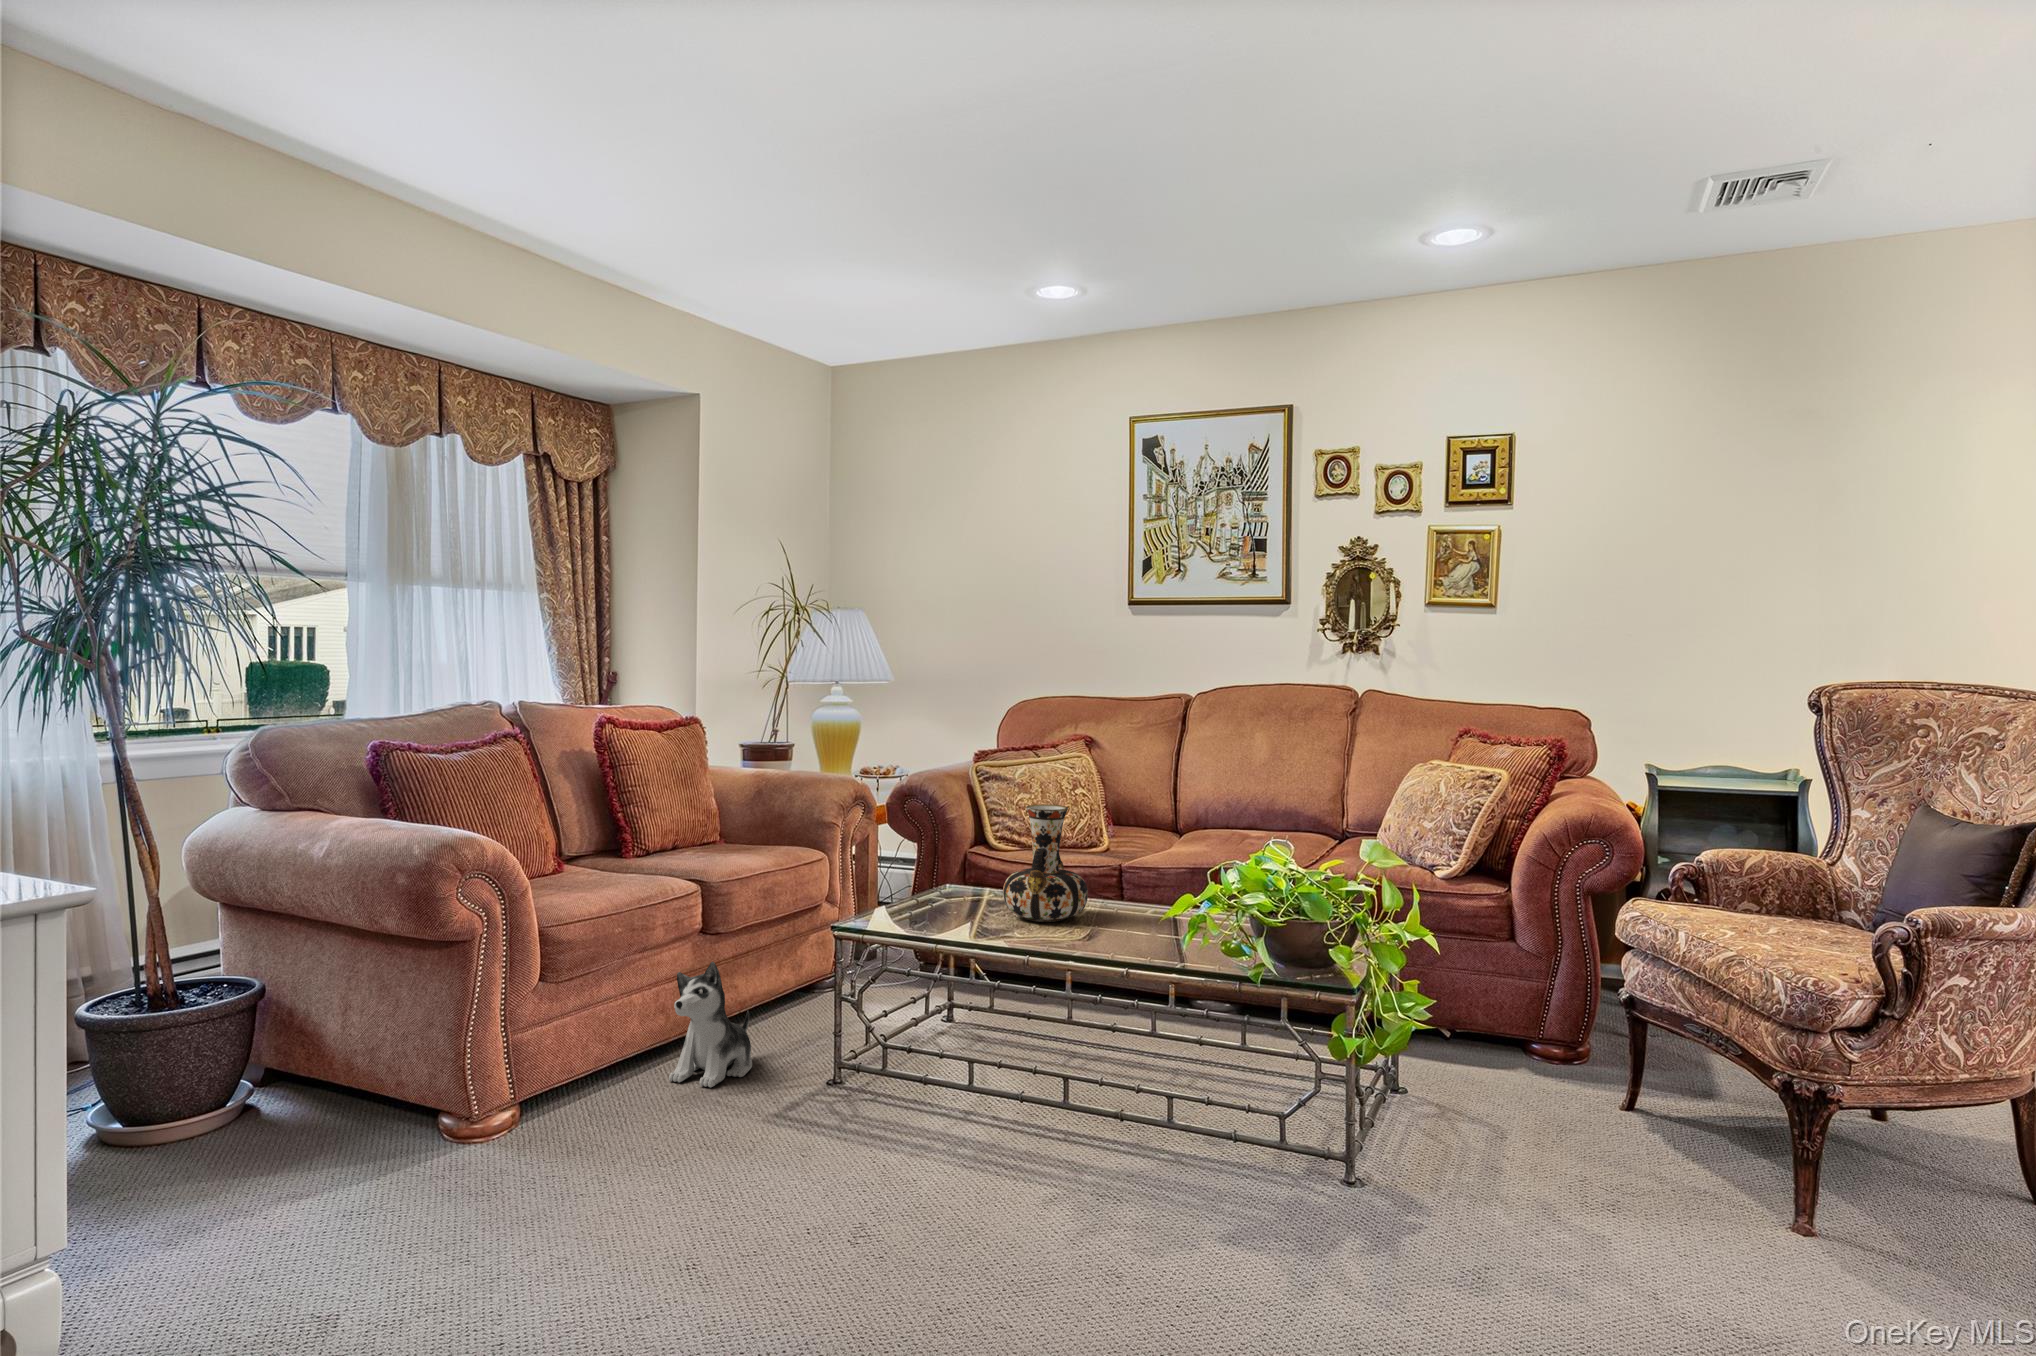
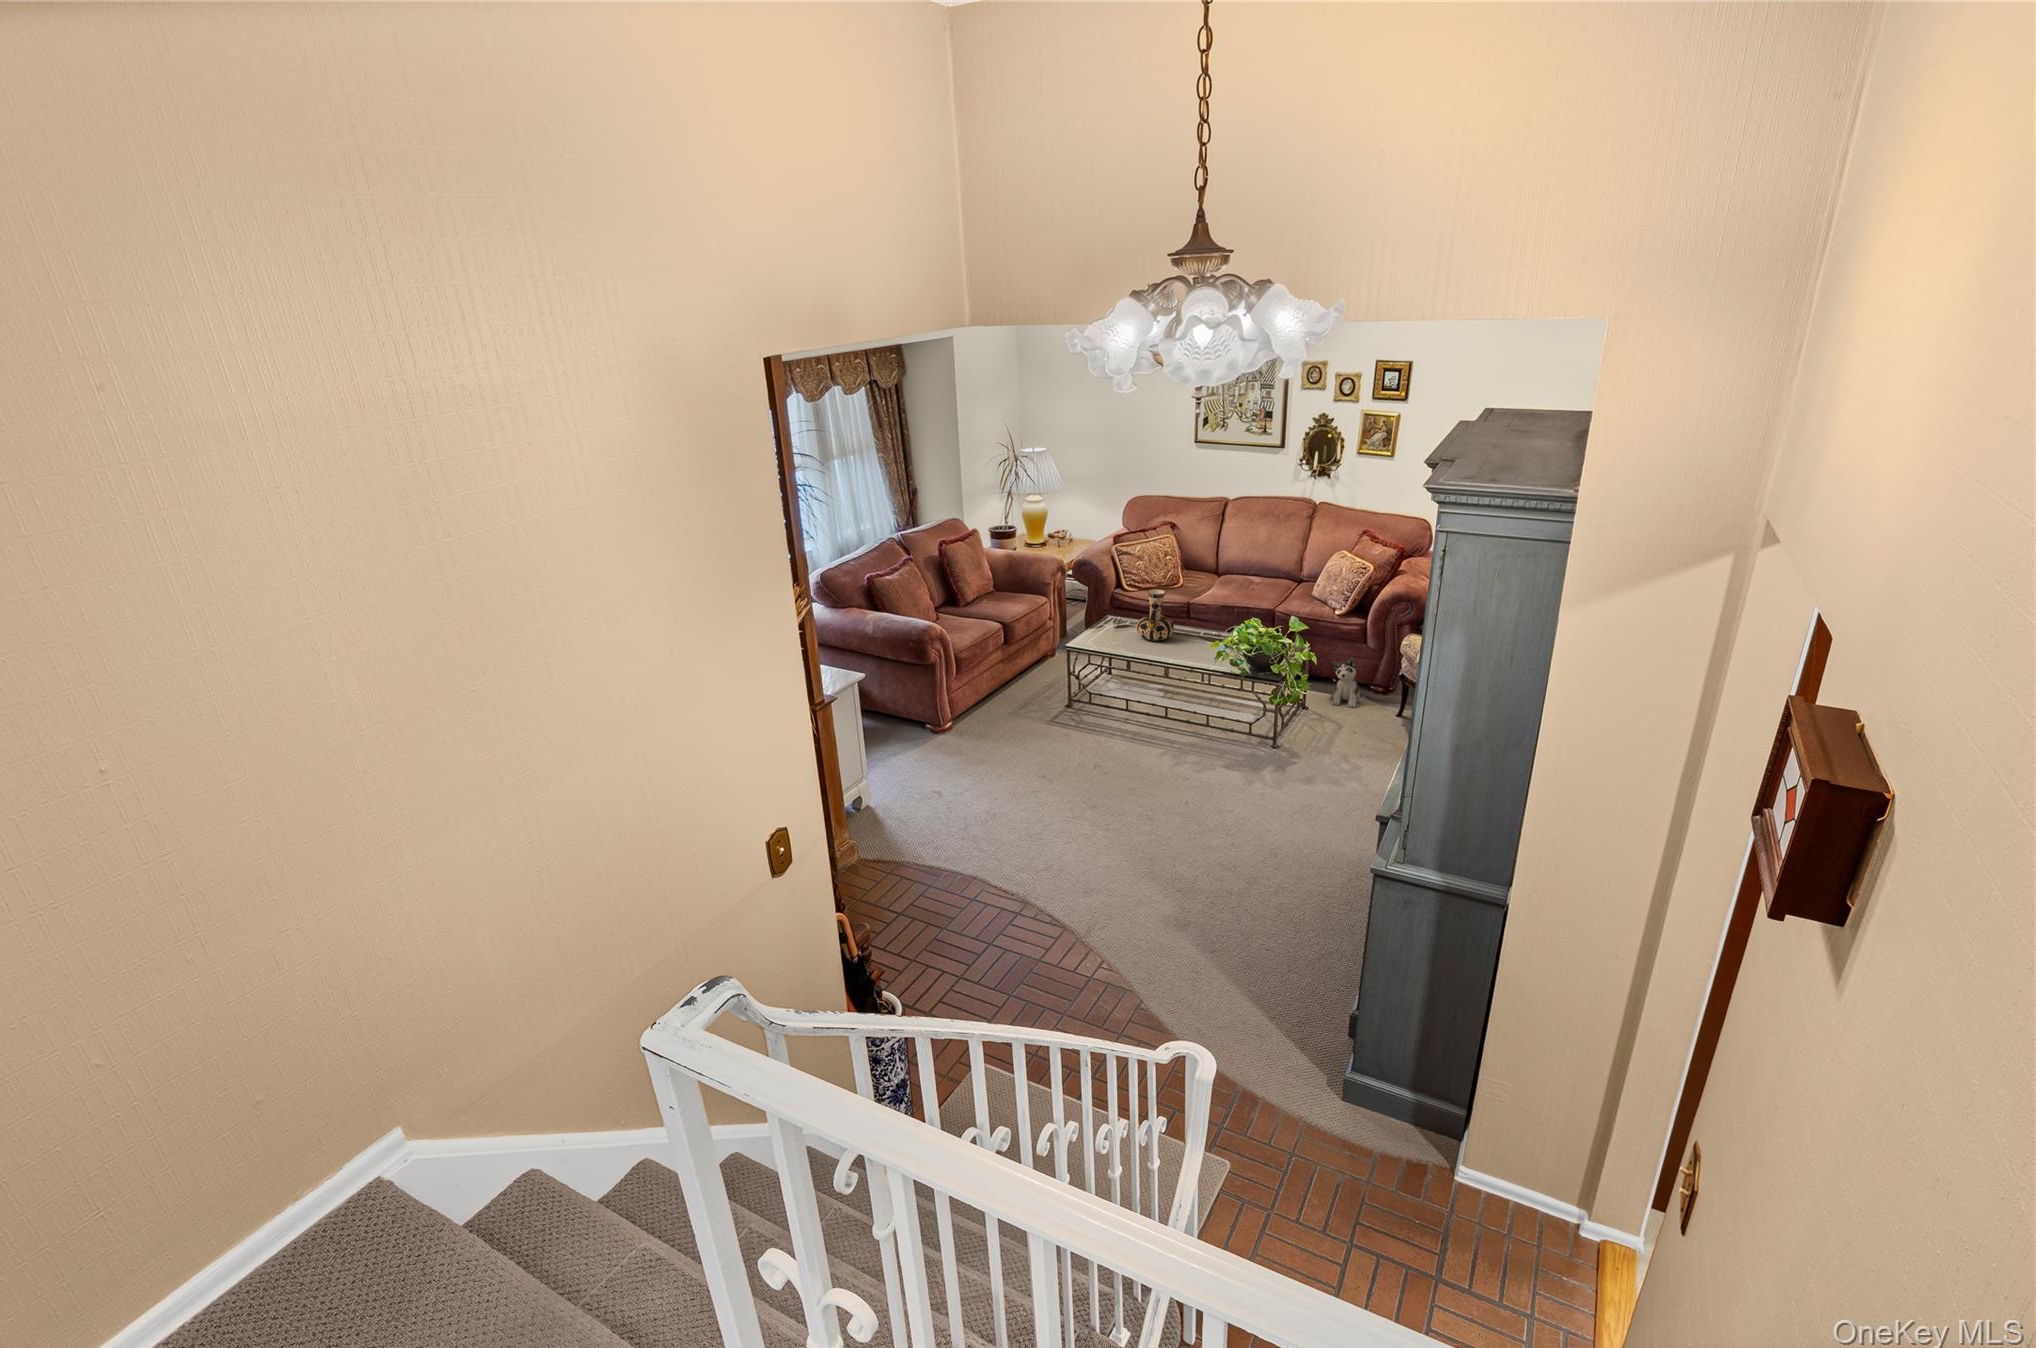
plush toy: present [669,962,752,1088] -> present [1330,657,1362,707]

